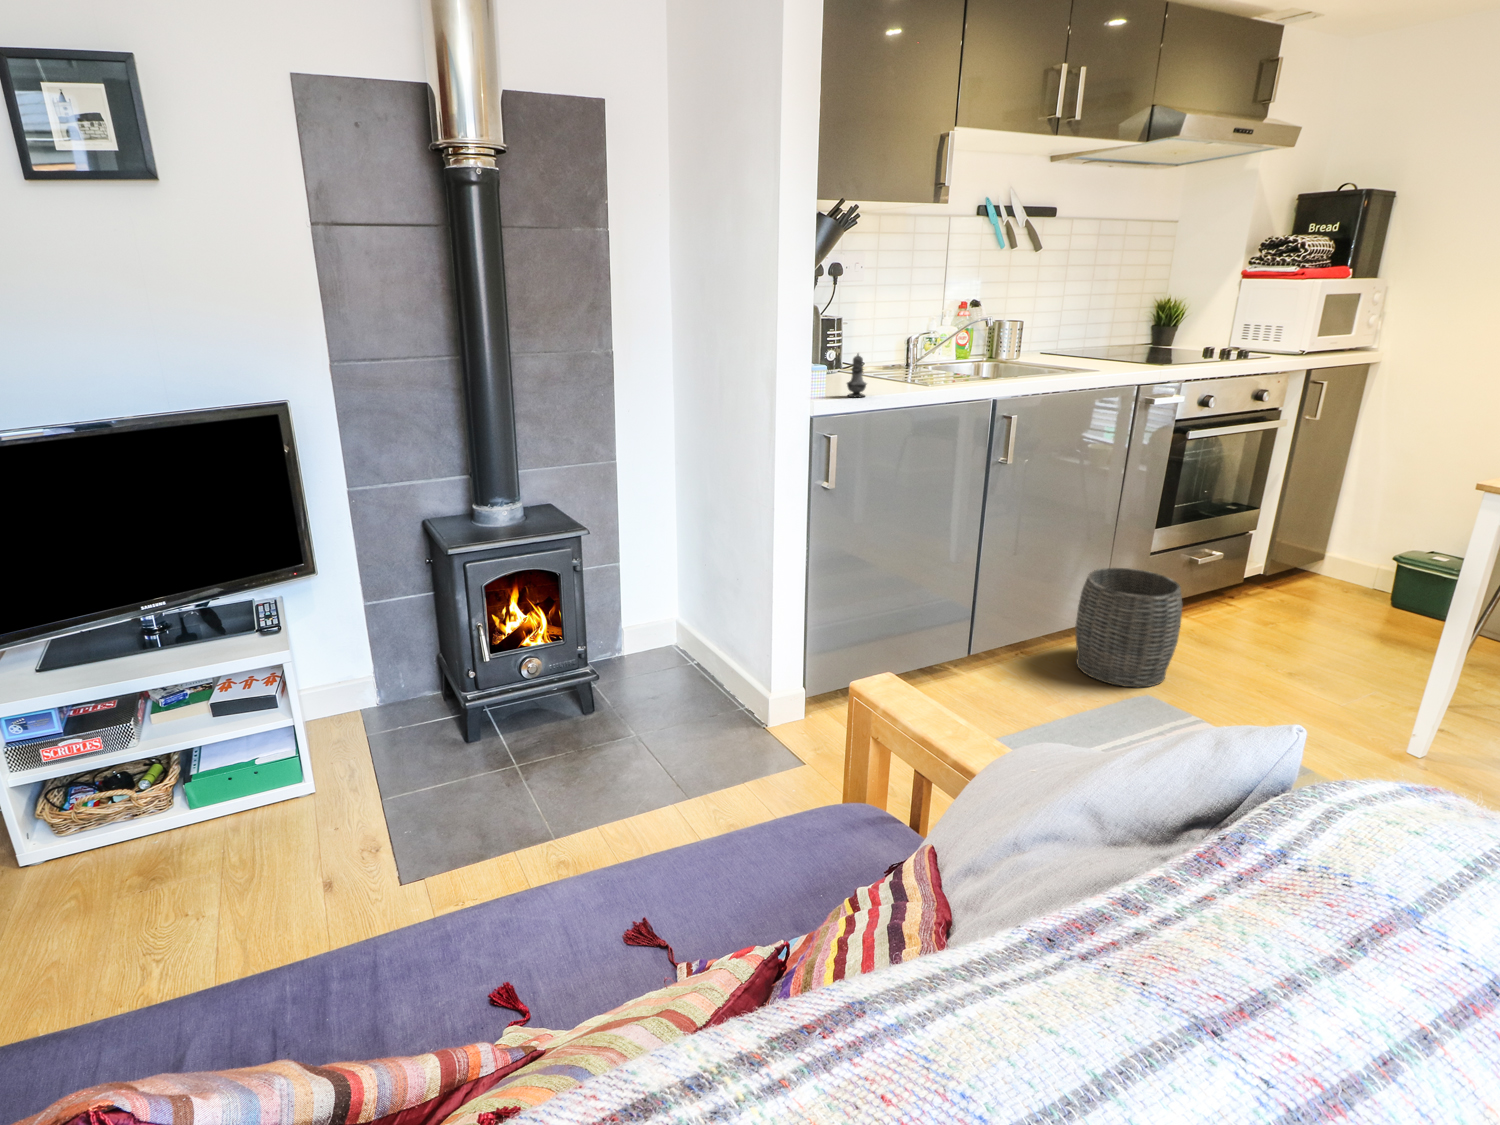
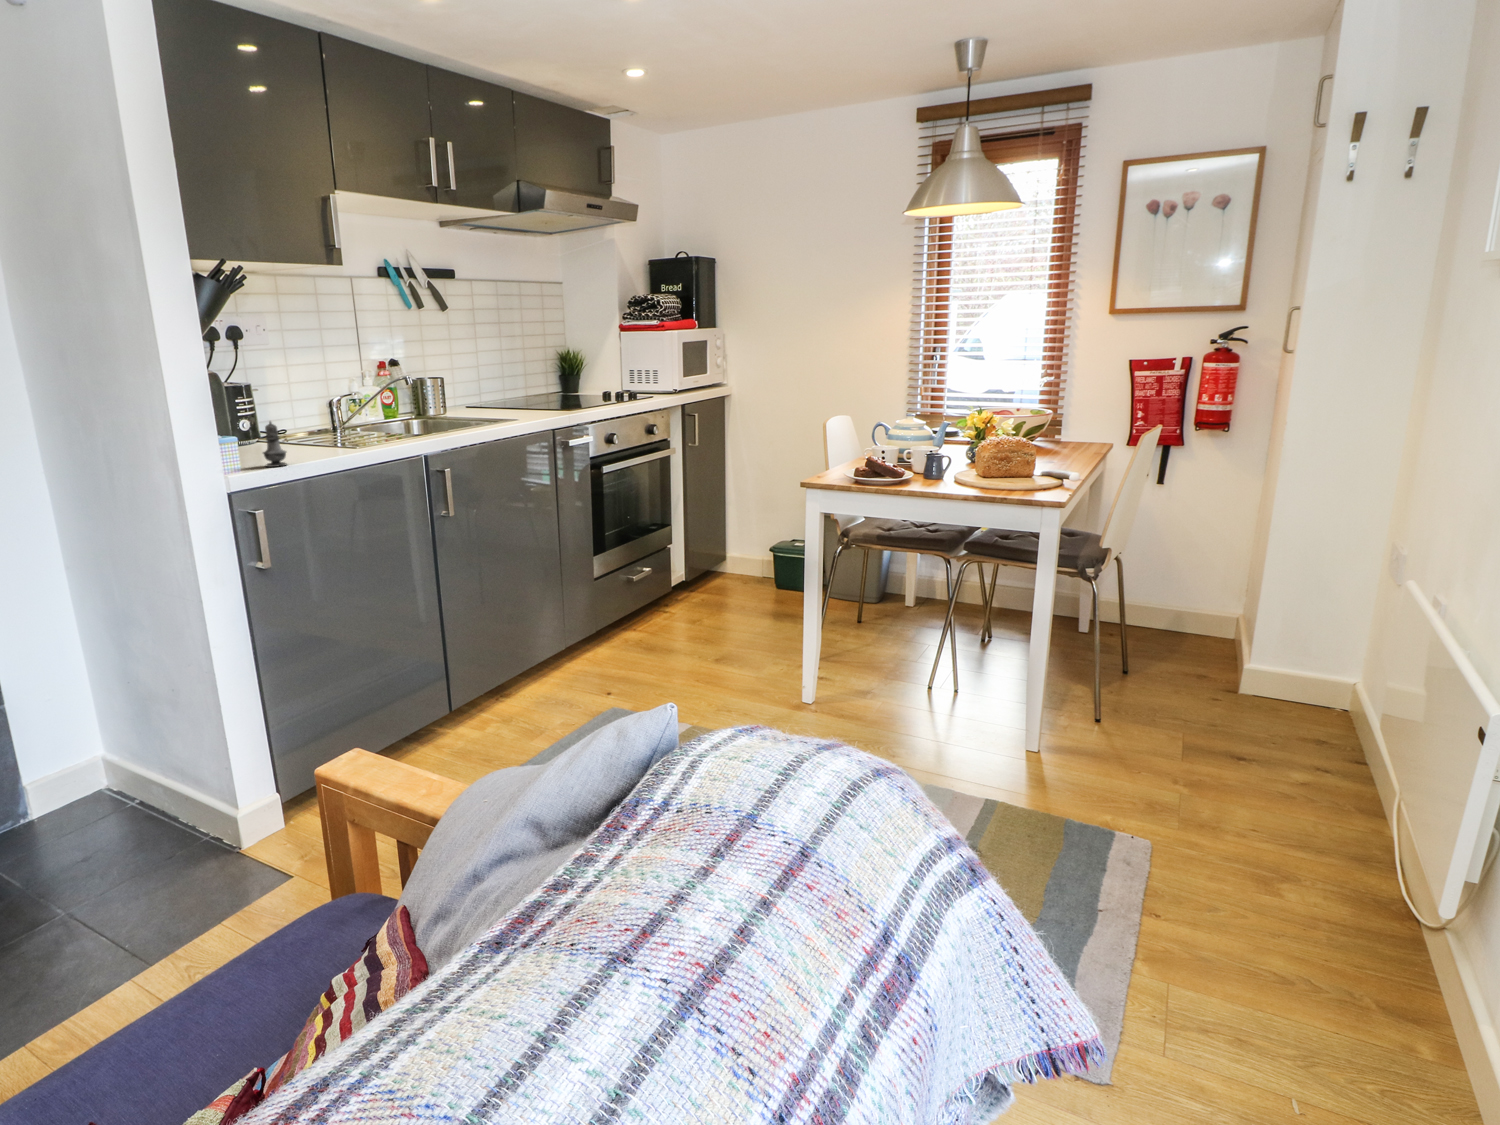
woven basket: present [1075,568,1182,687] -> none [542,590,627,694]

